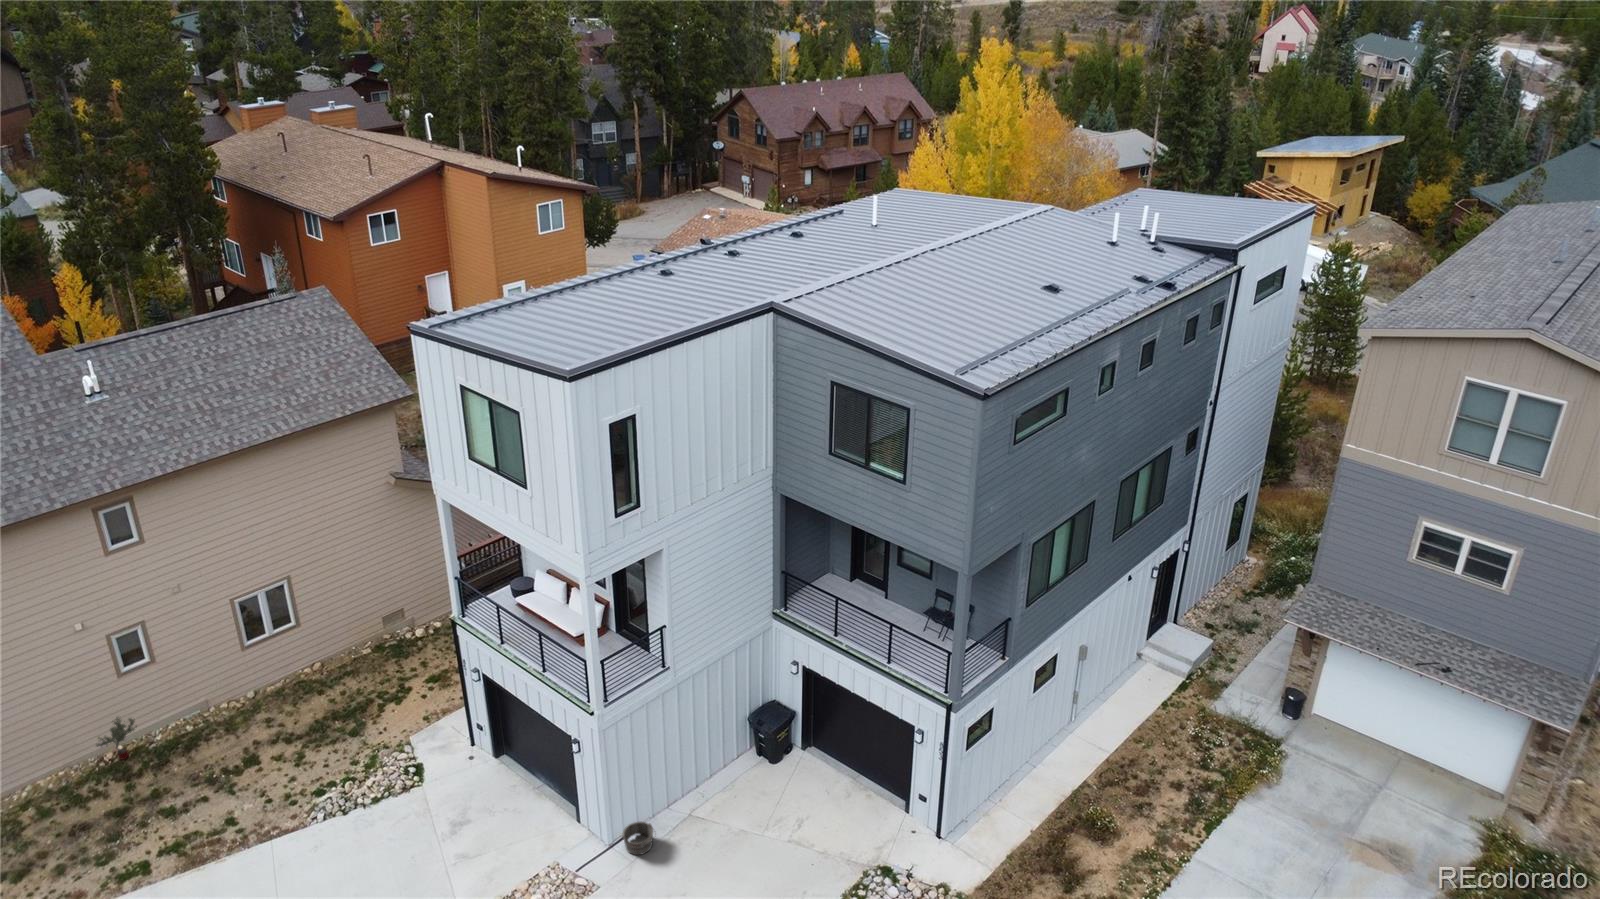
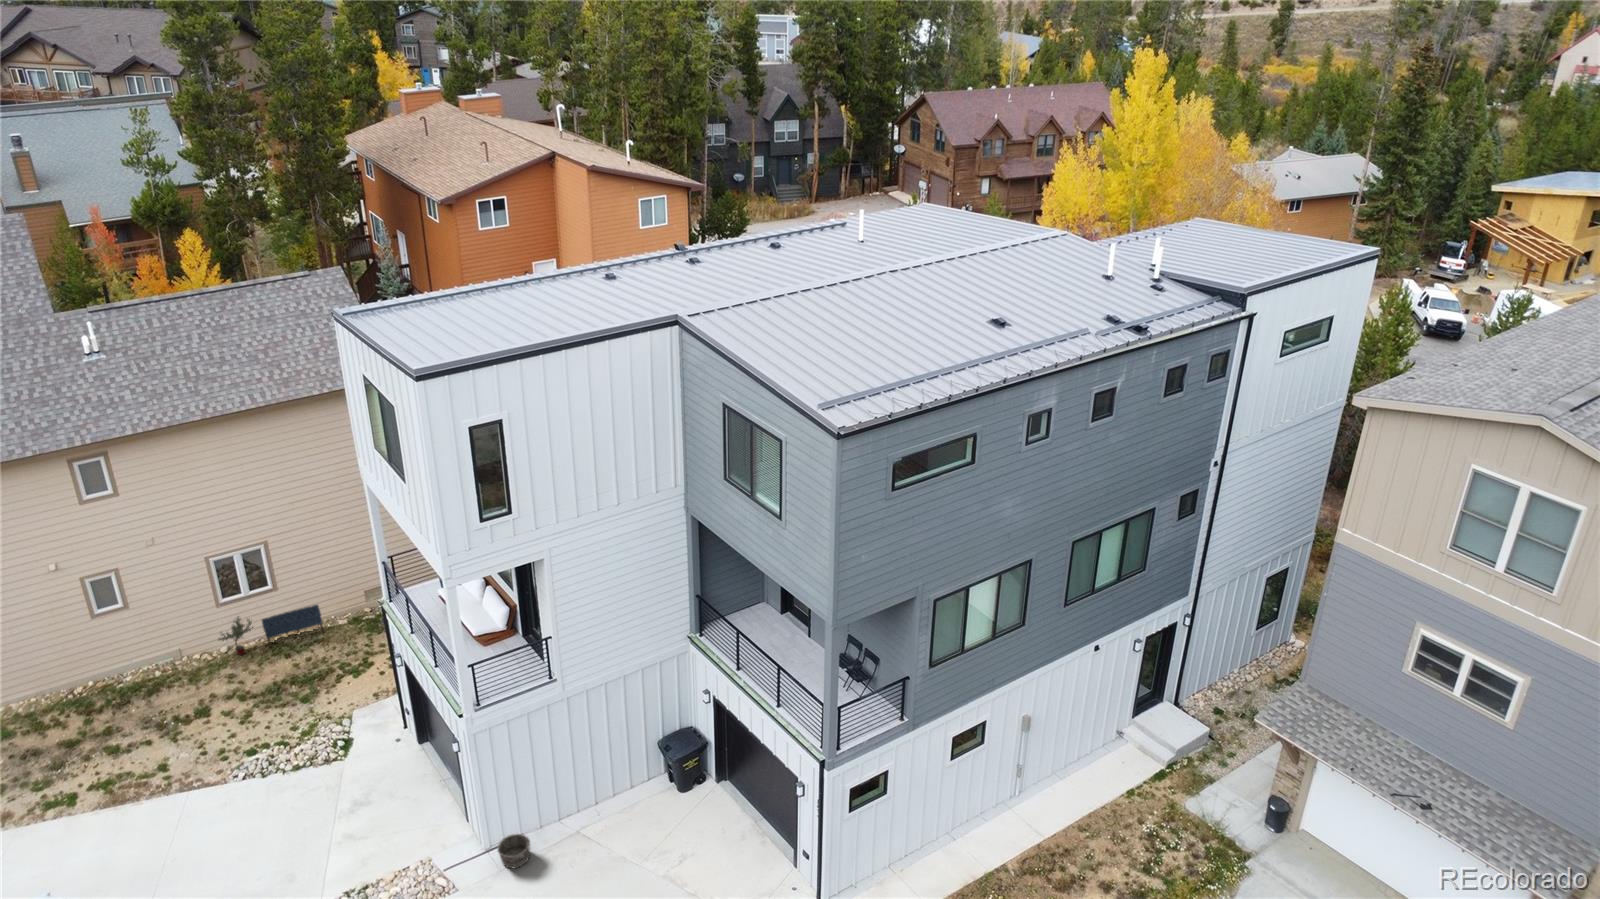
bench: none [284,638,350,688] -> present [262,605,324,647]
potted tree: present [96,717,137,760] -> present [218,616,253,655]

